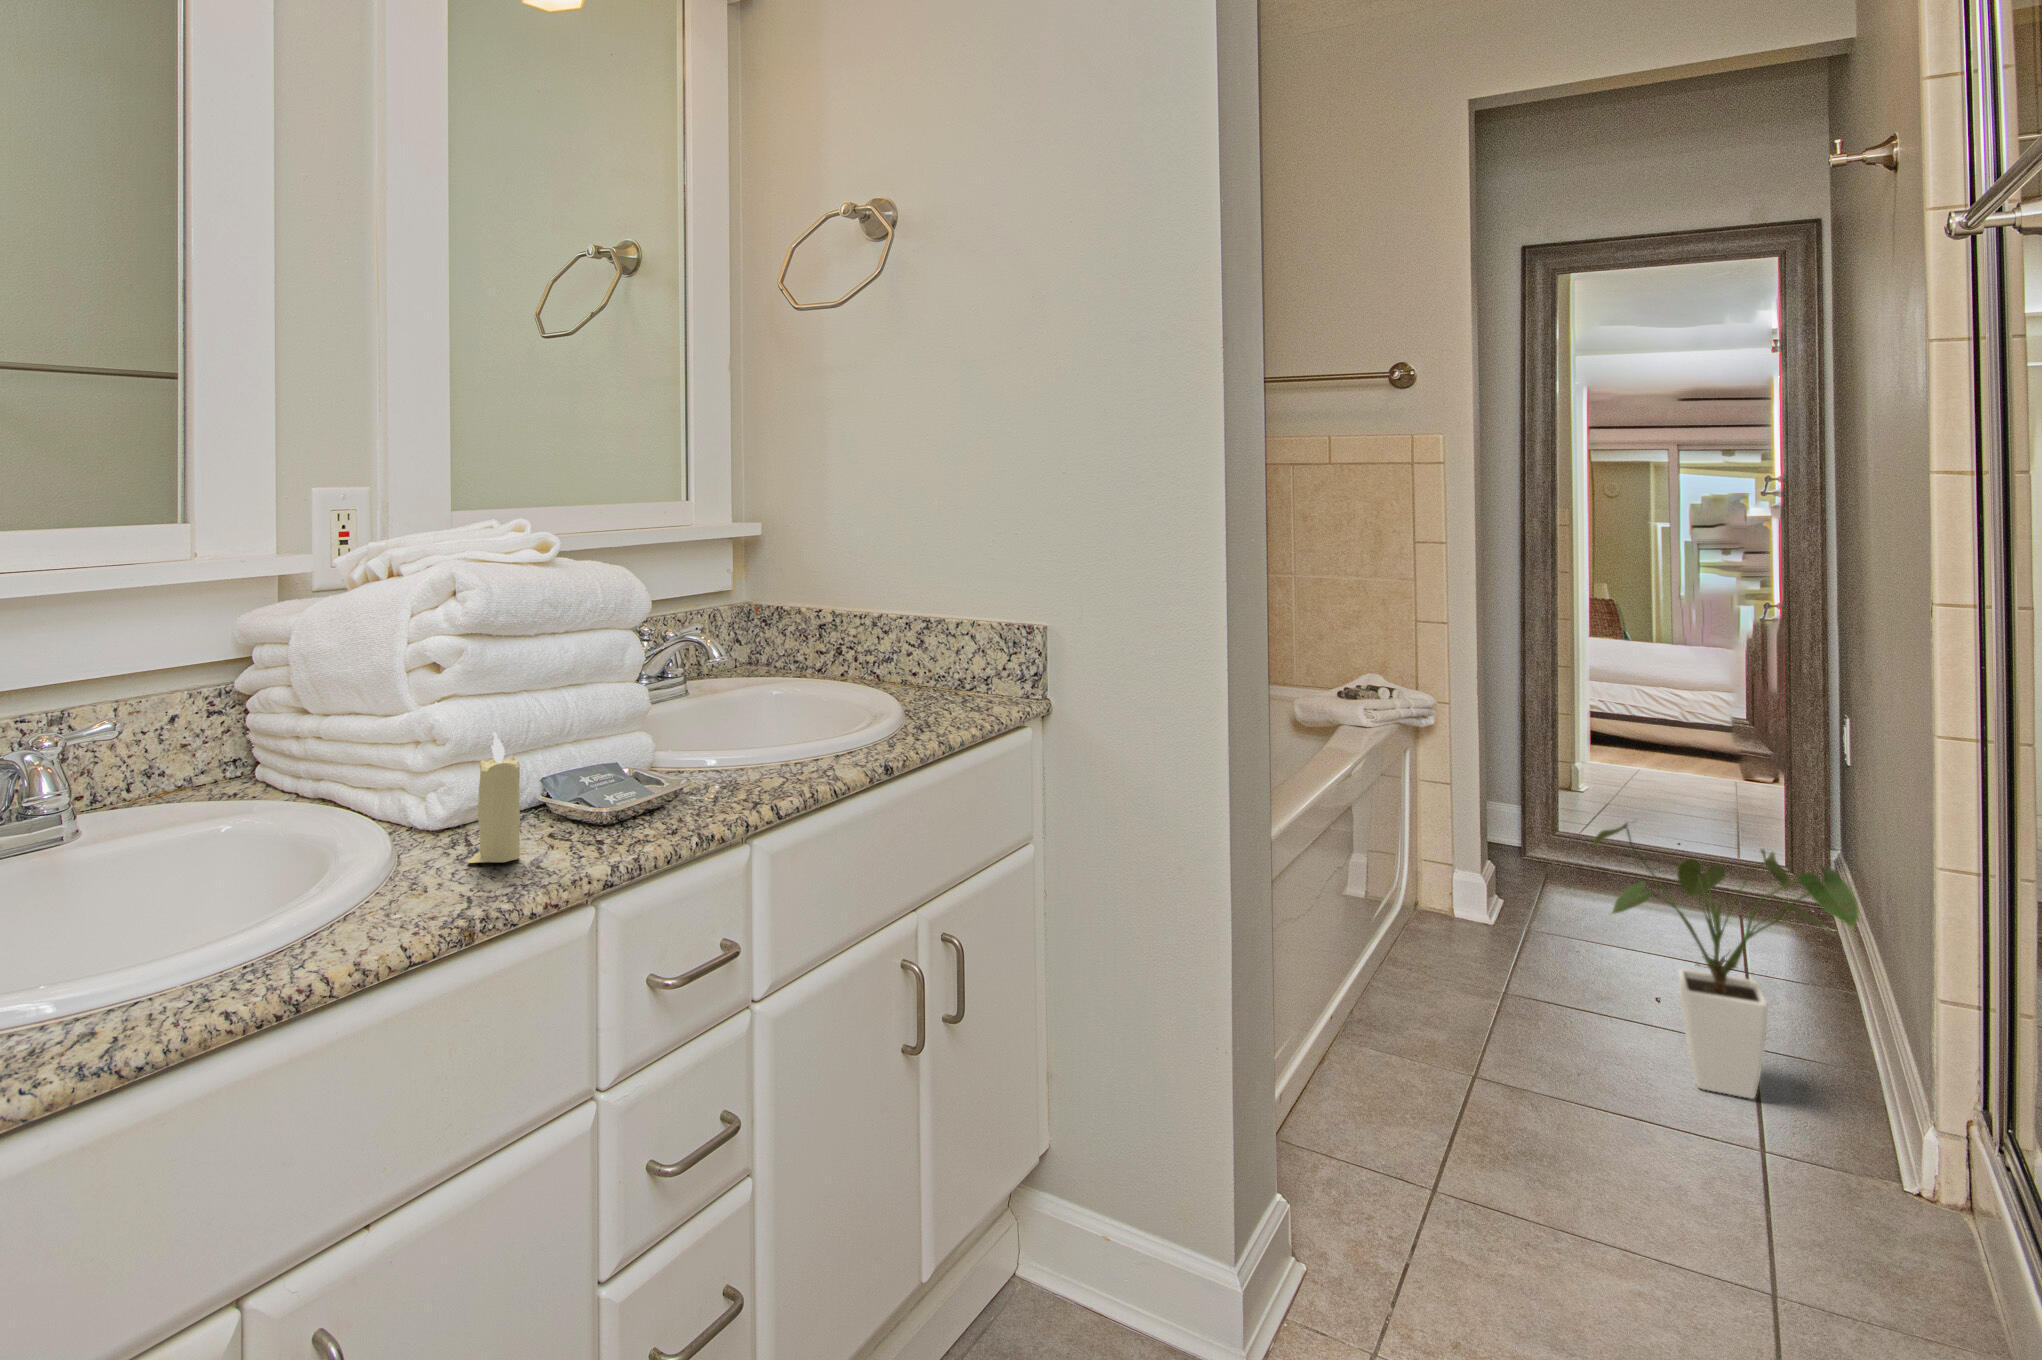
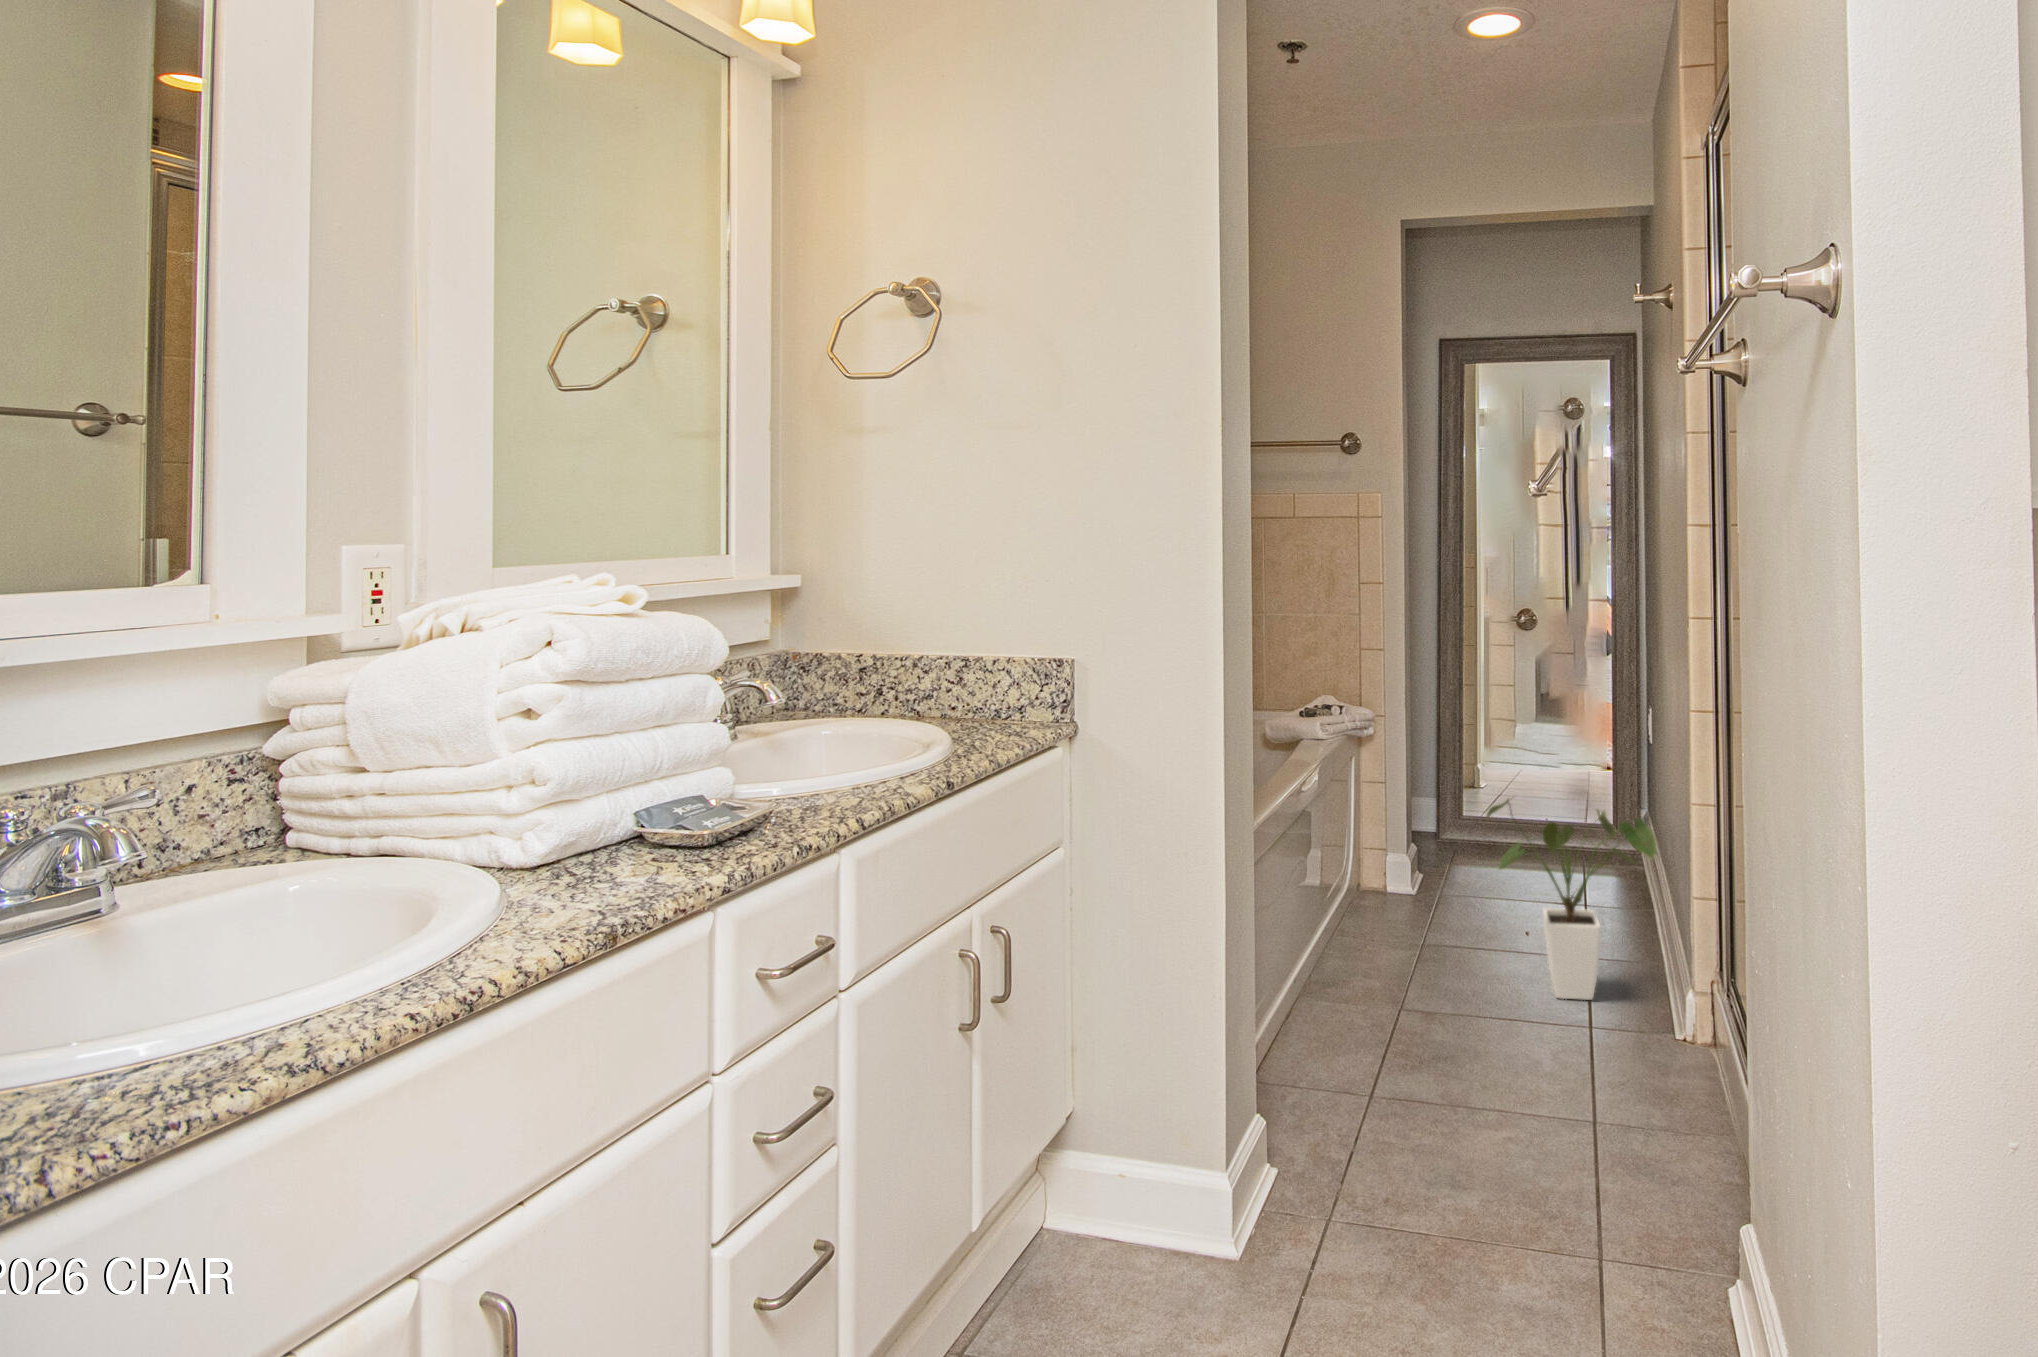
candle: present [467,732,520,863] -> none [586,763,637,884]

